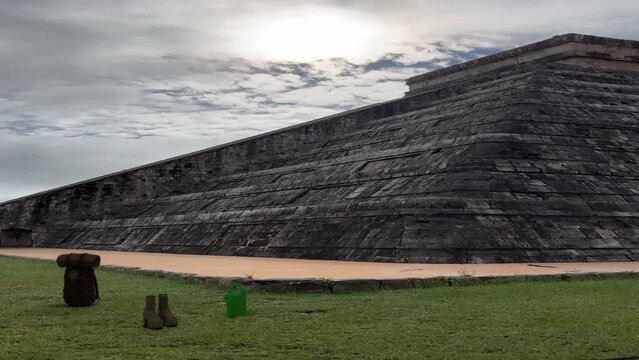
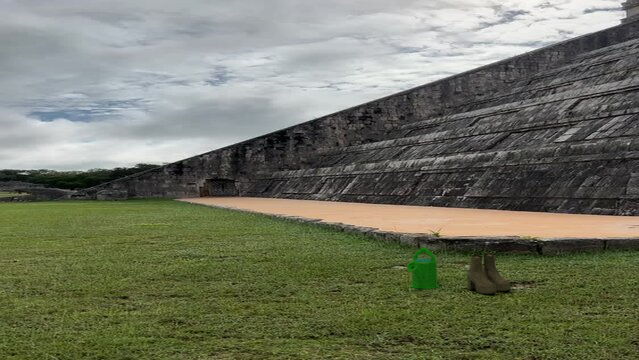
backpack: present [56,253,101,306] -> none [230,208,277,266]
boots: present [143,294,178,329] -> present [467,253,511,294]

